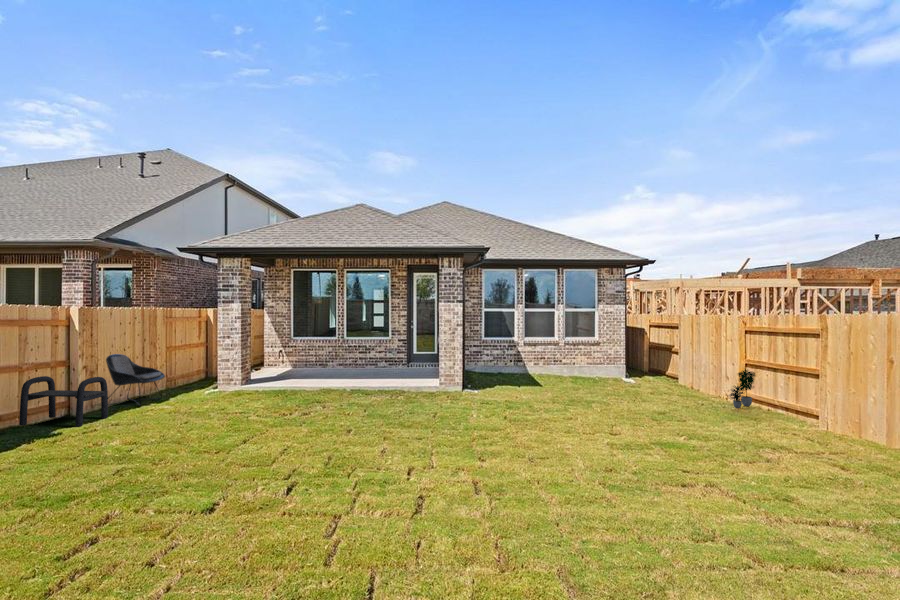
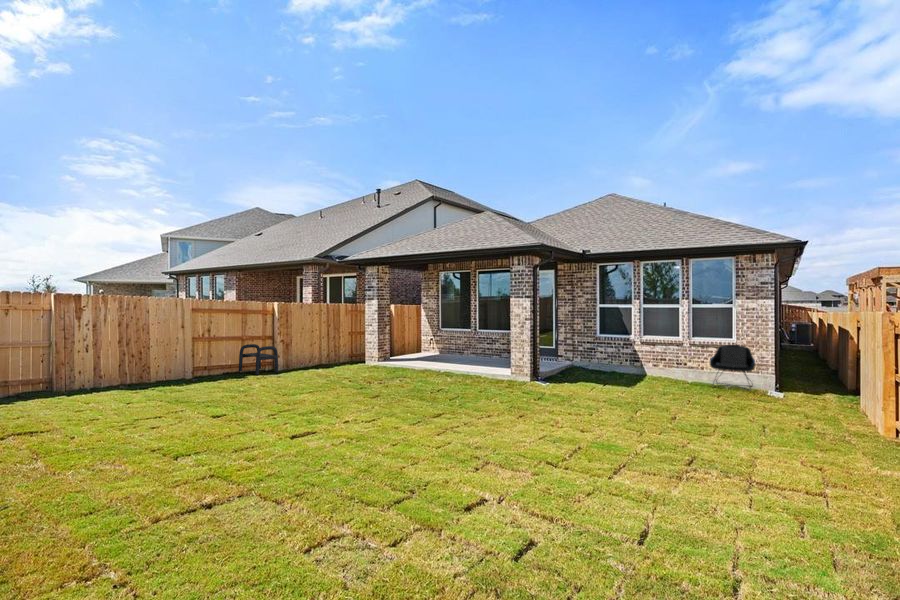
lounge chair: present [106,354,165,406] -> present [710,345,755,388]
potted plant: present [729,369,755,408] -> none [818,386,880,443]

